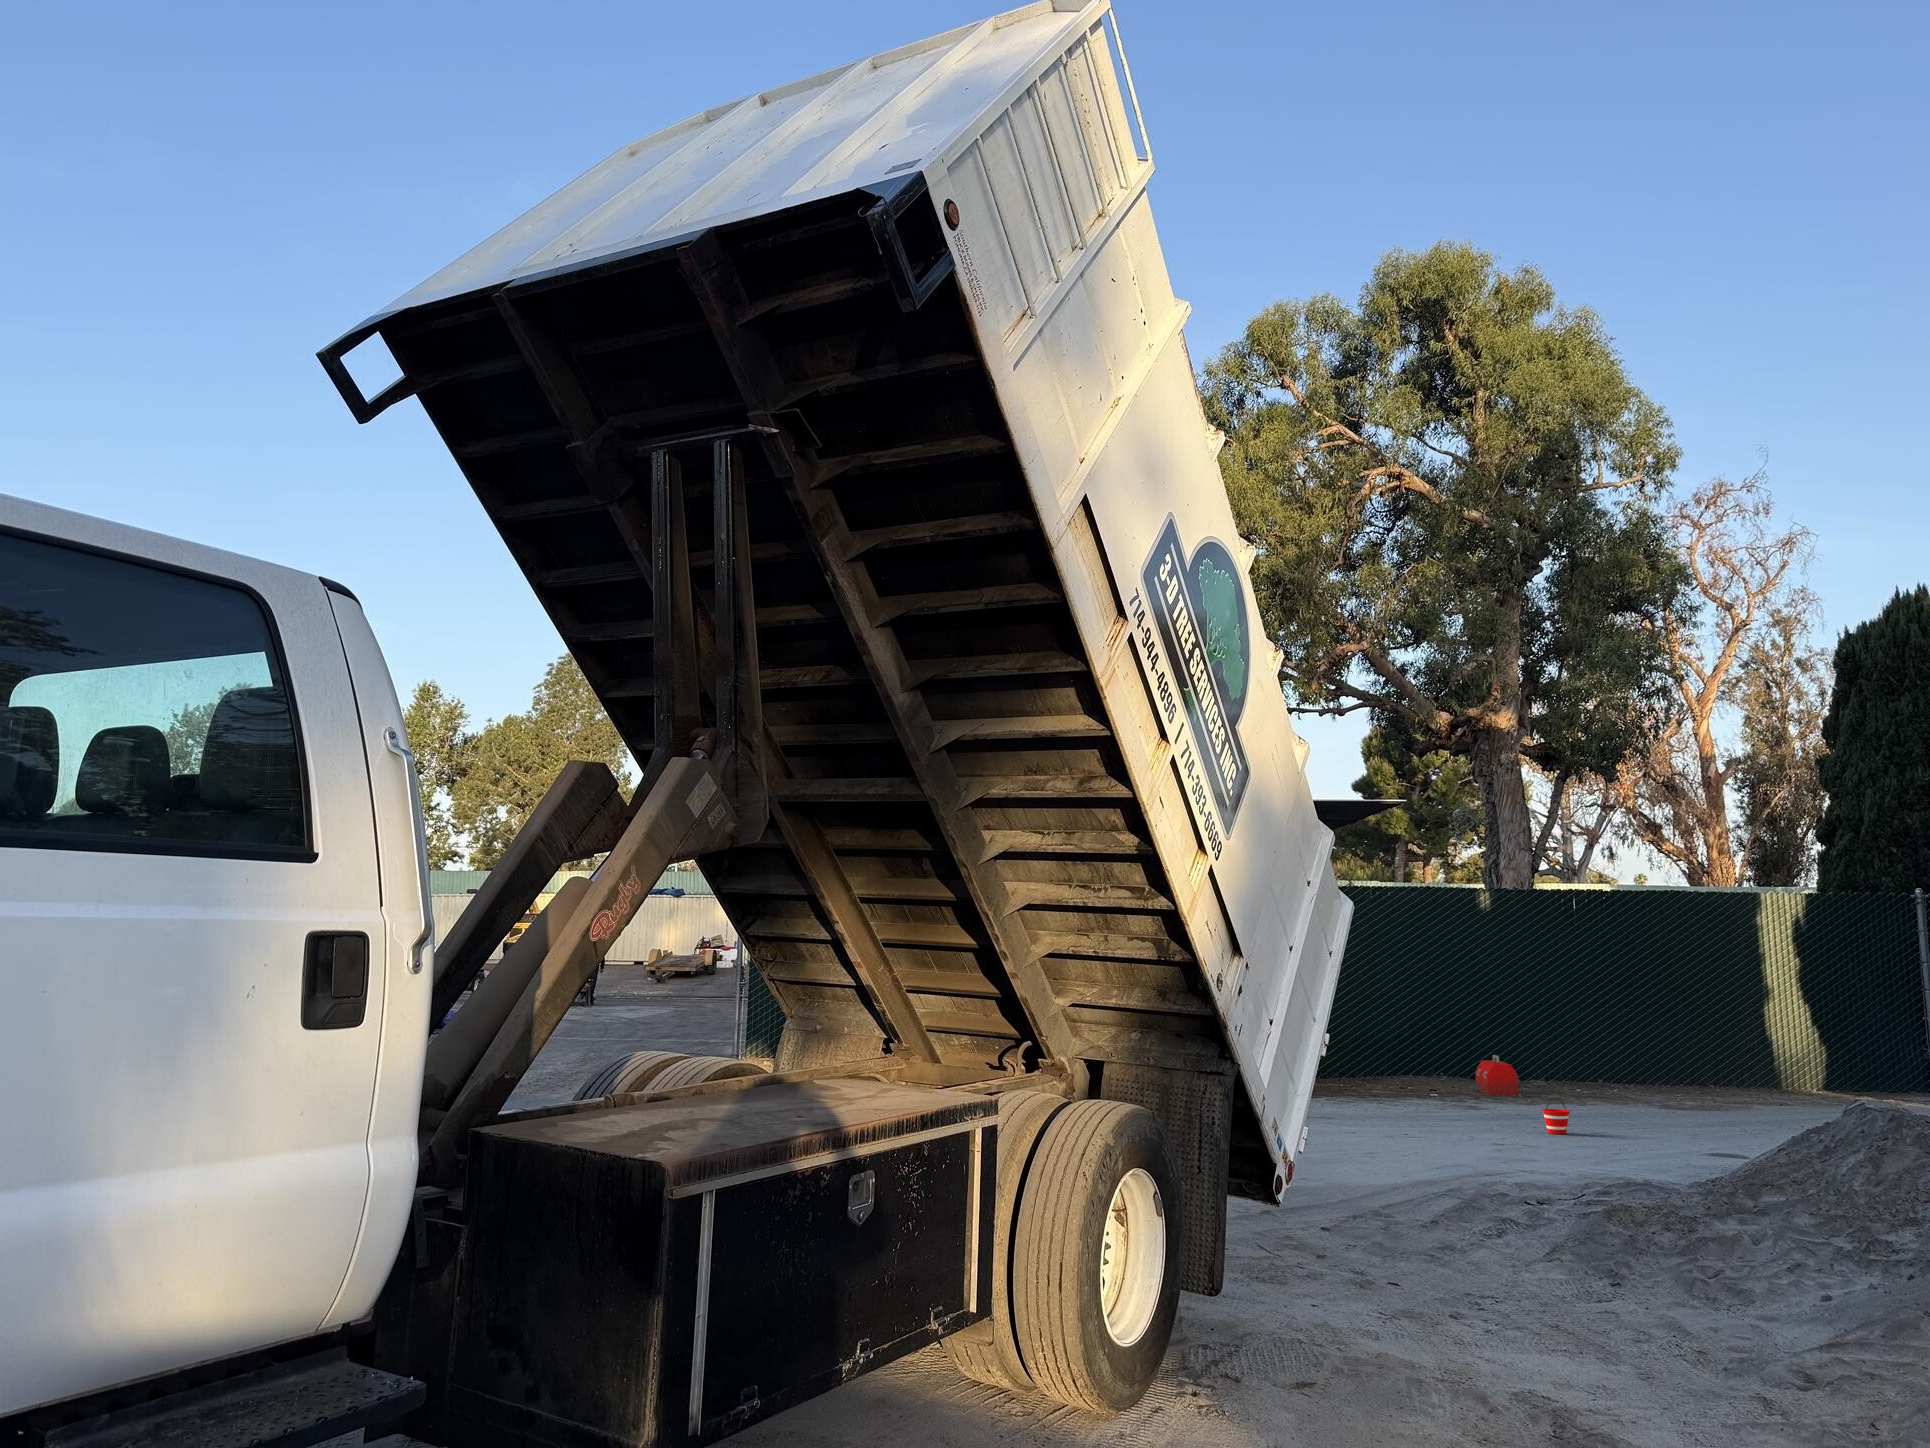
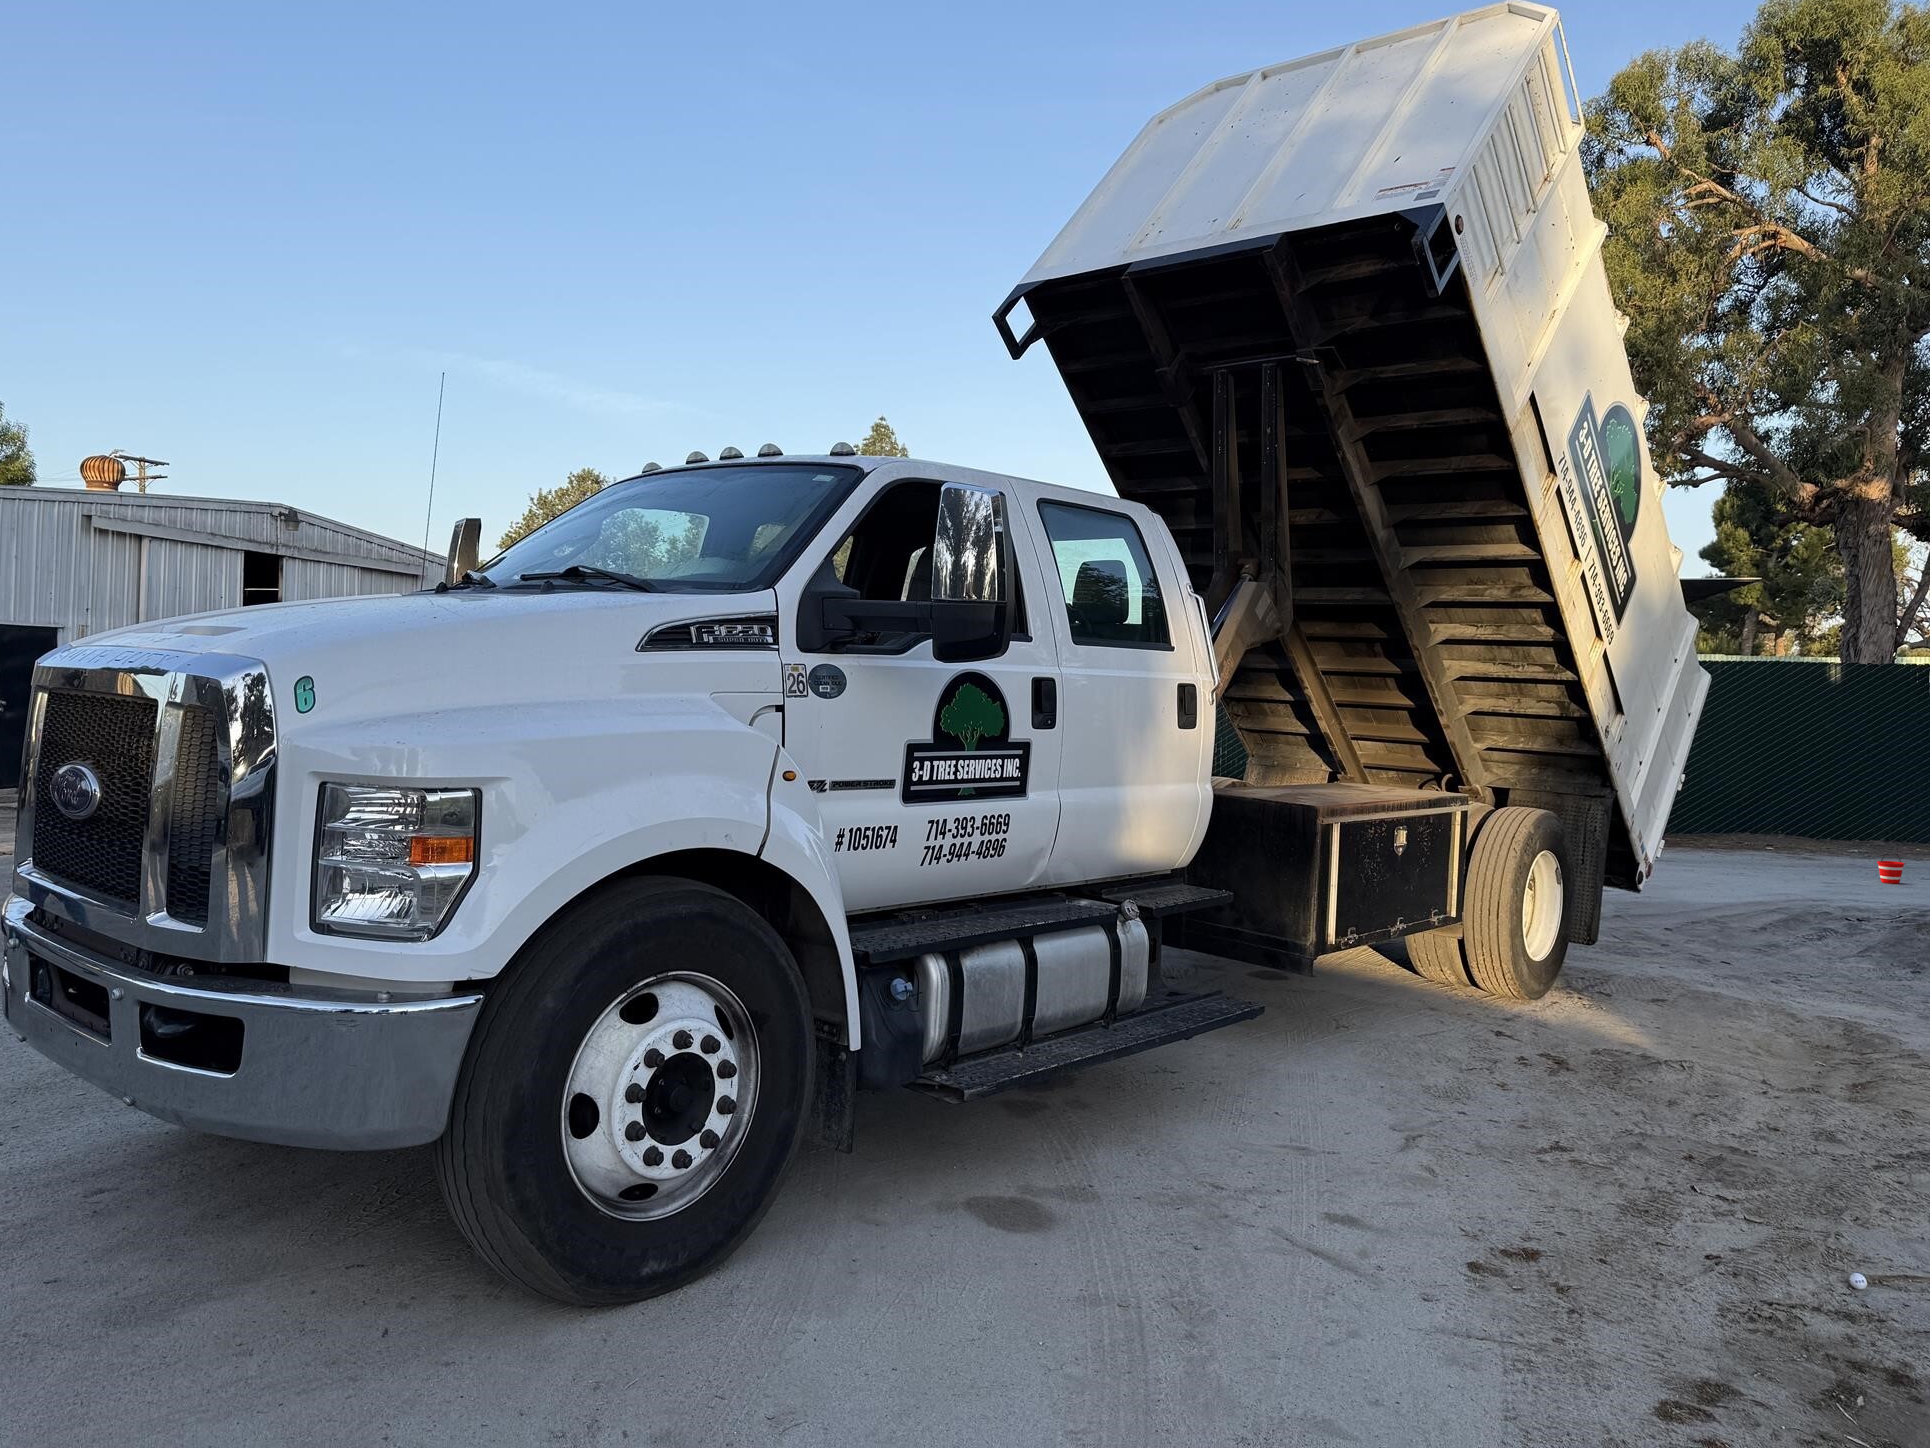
toolbox: present [1475,1055,1519,1096] -> none [1815,815,1858,853]

